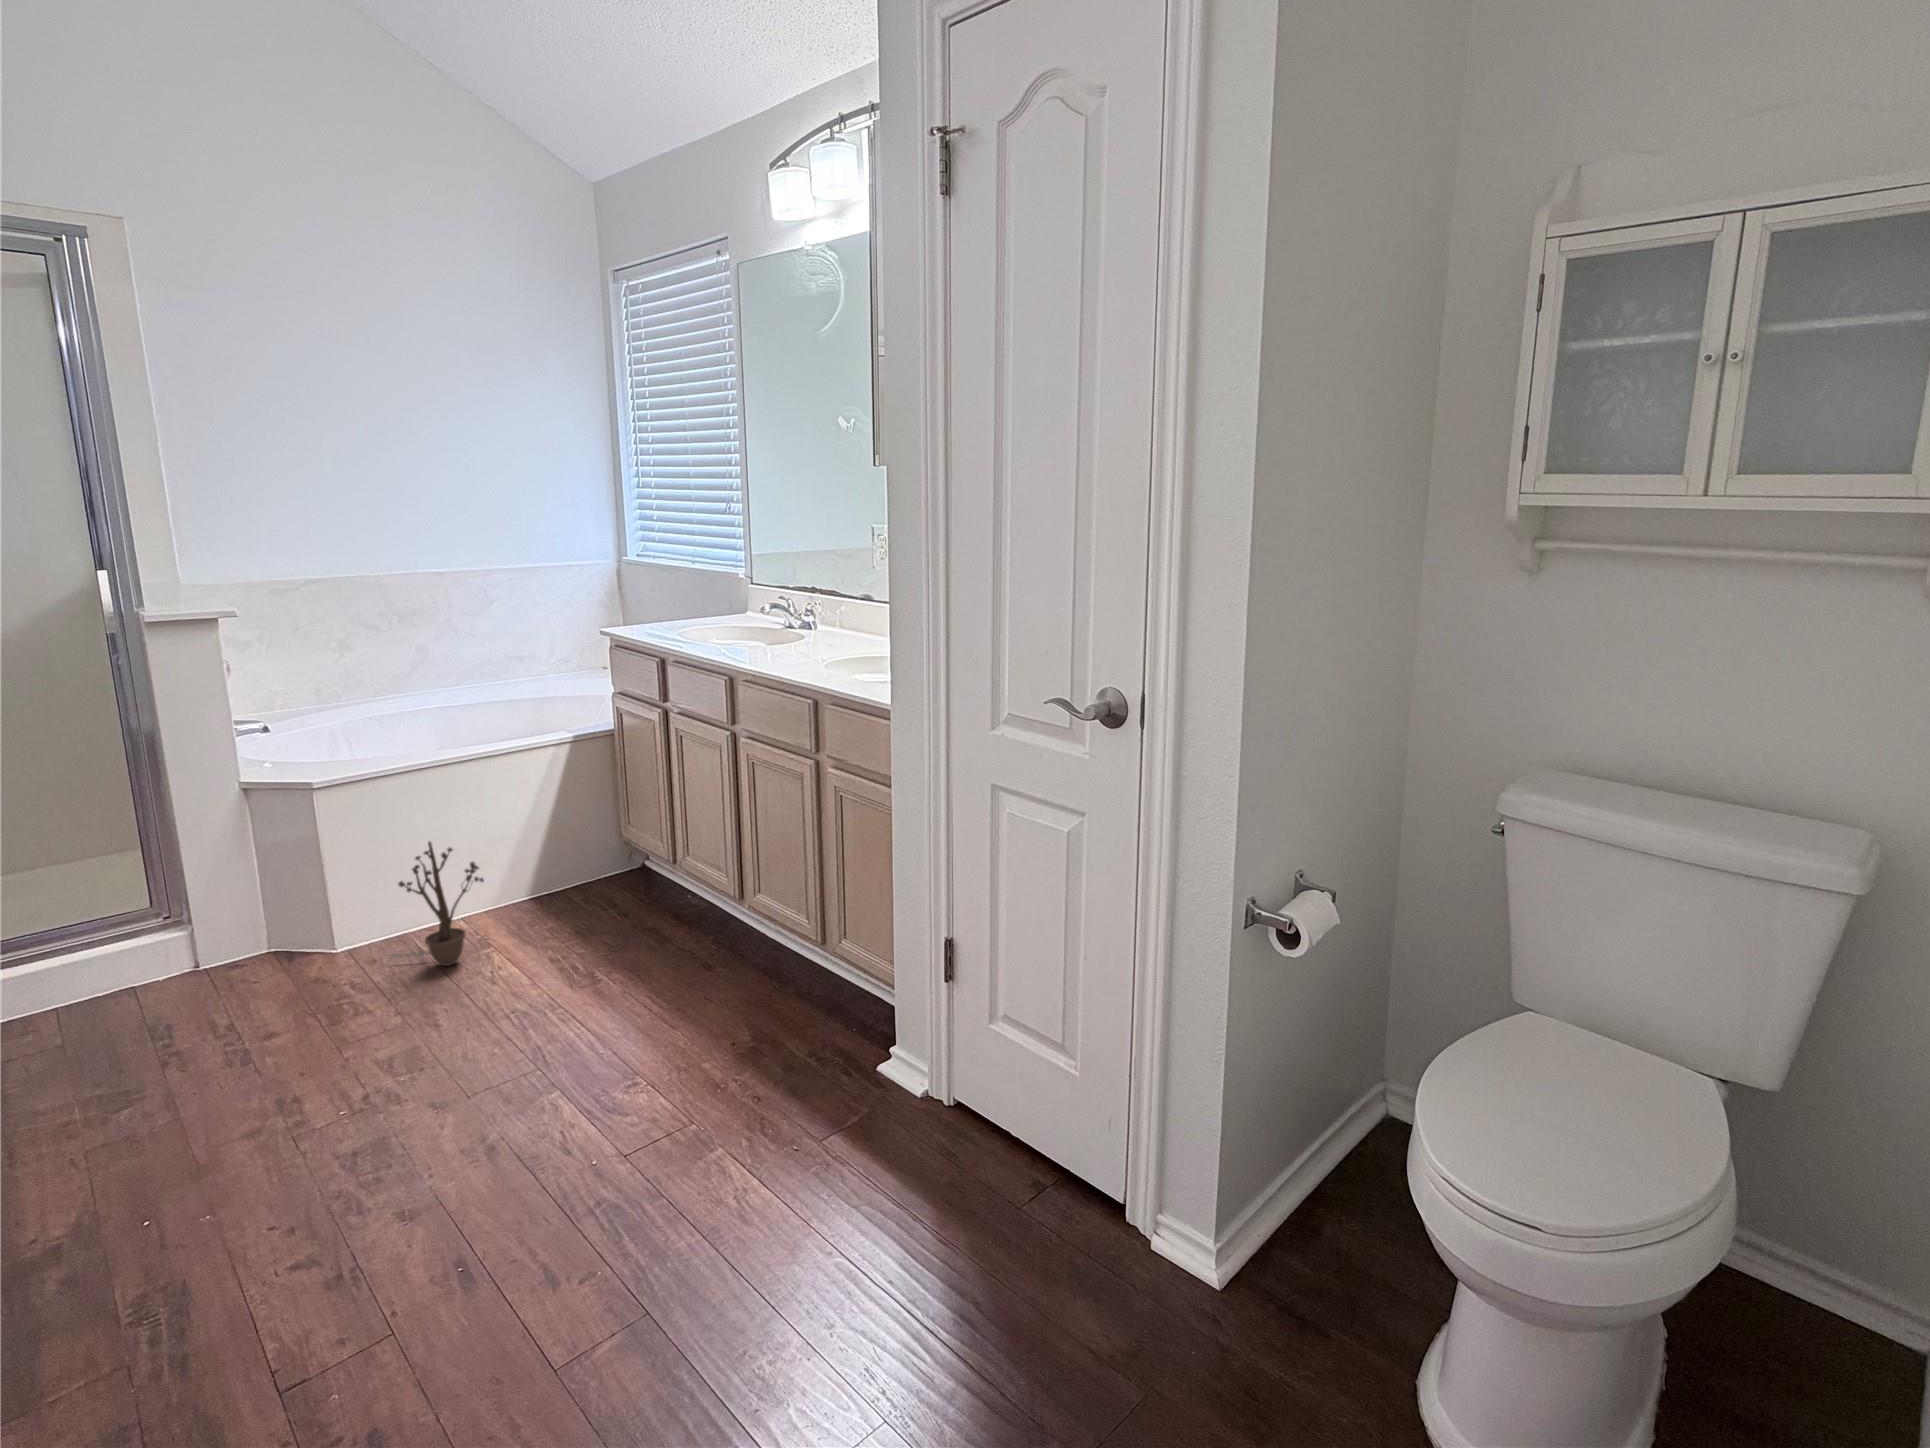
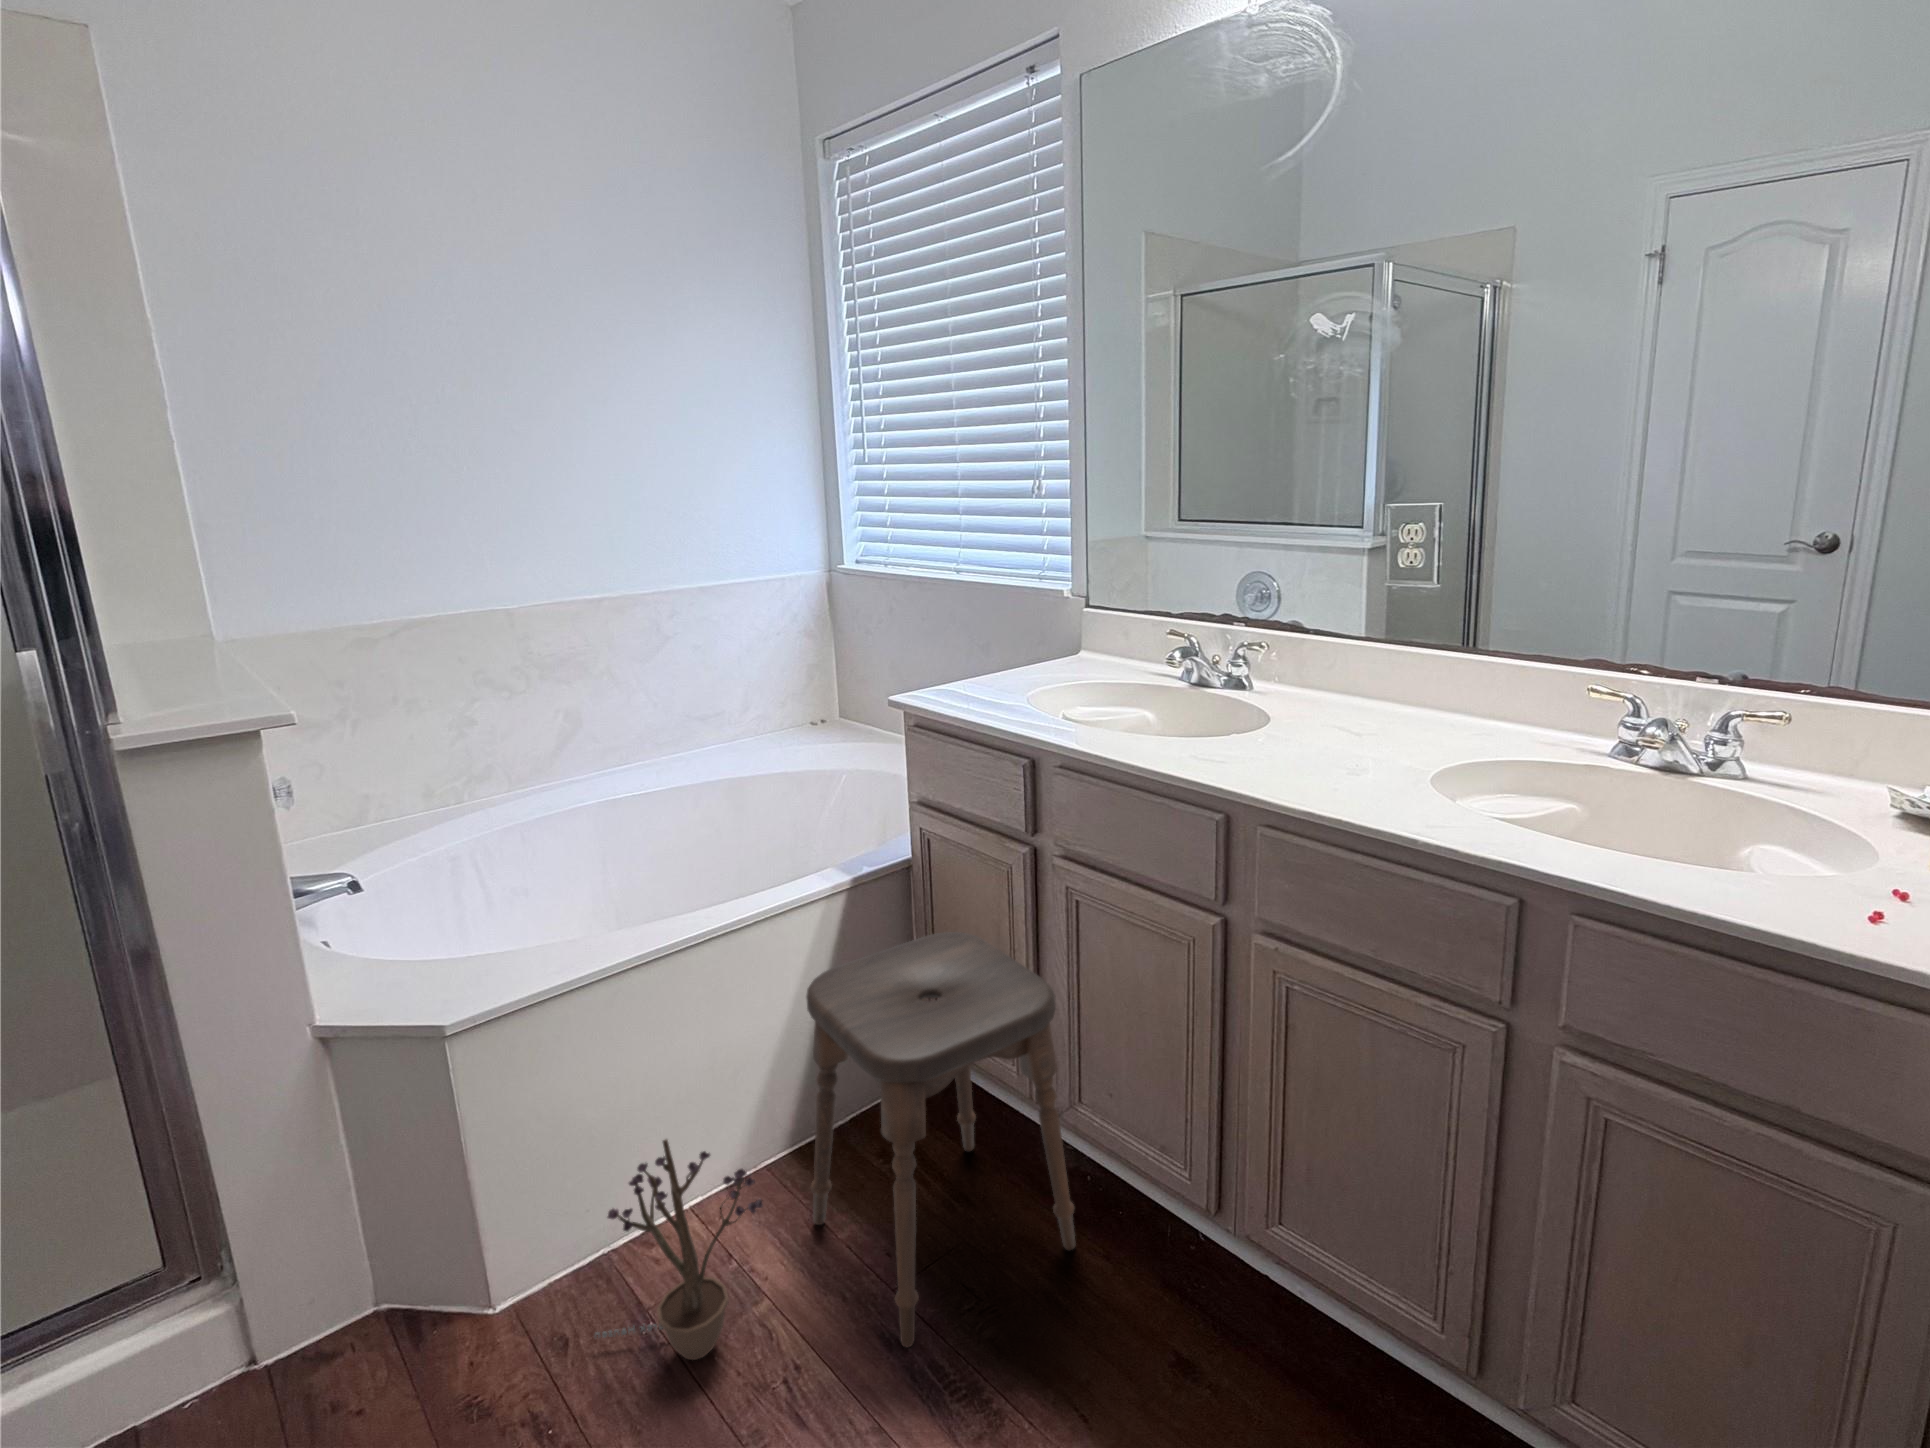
stool: none [523,761,678,962] -> present [806,932,1076,1347]

